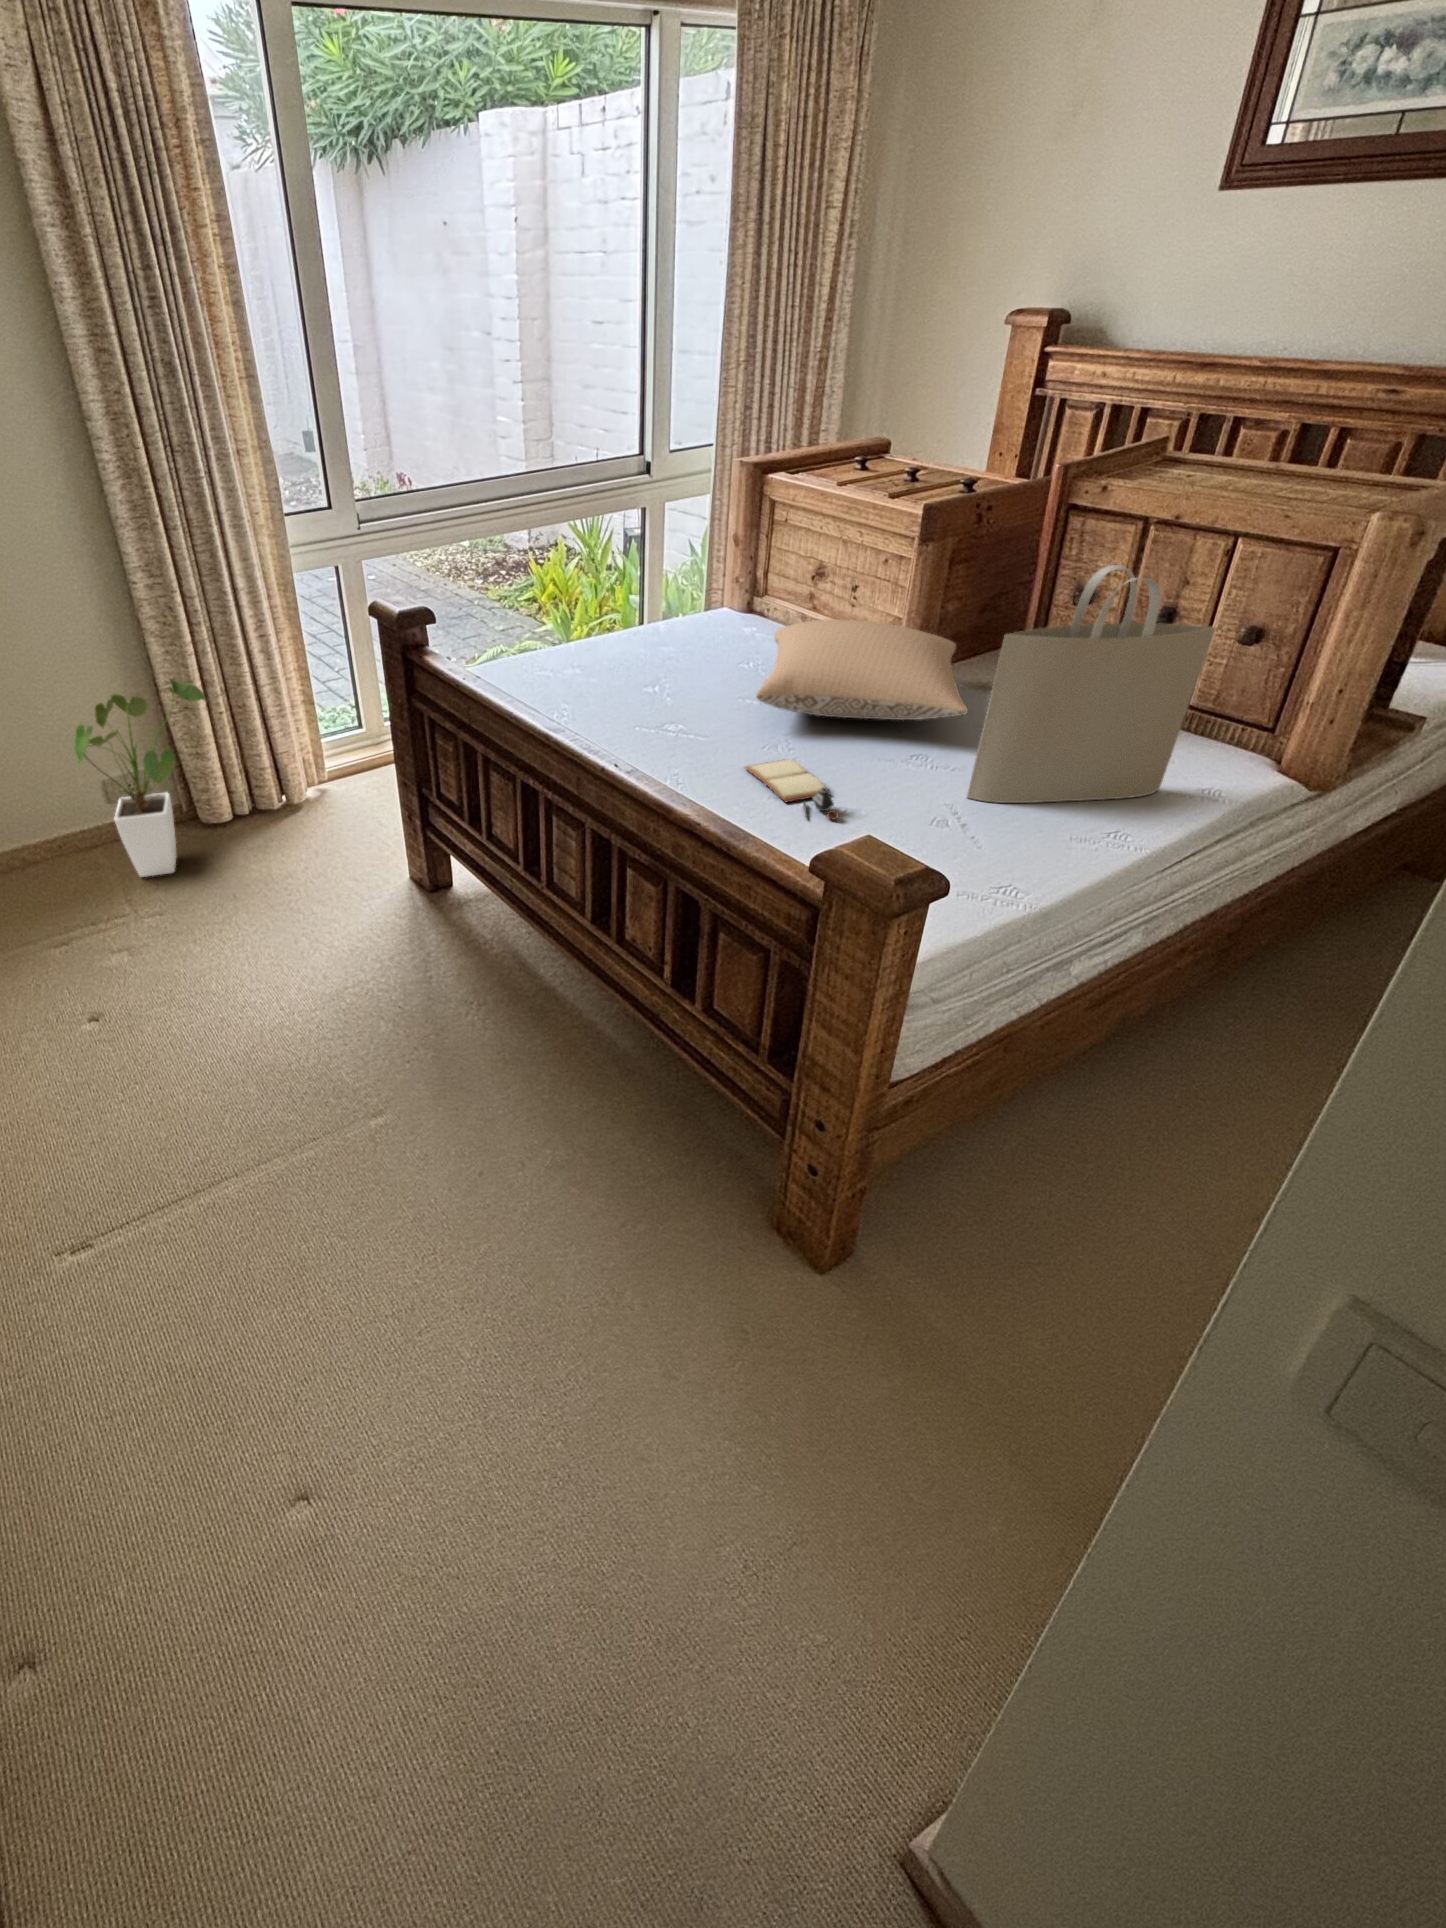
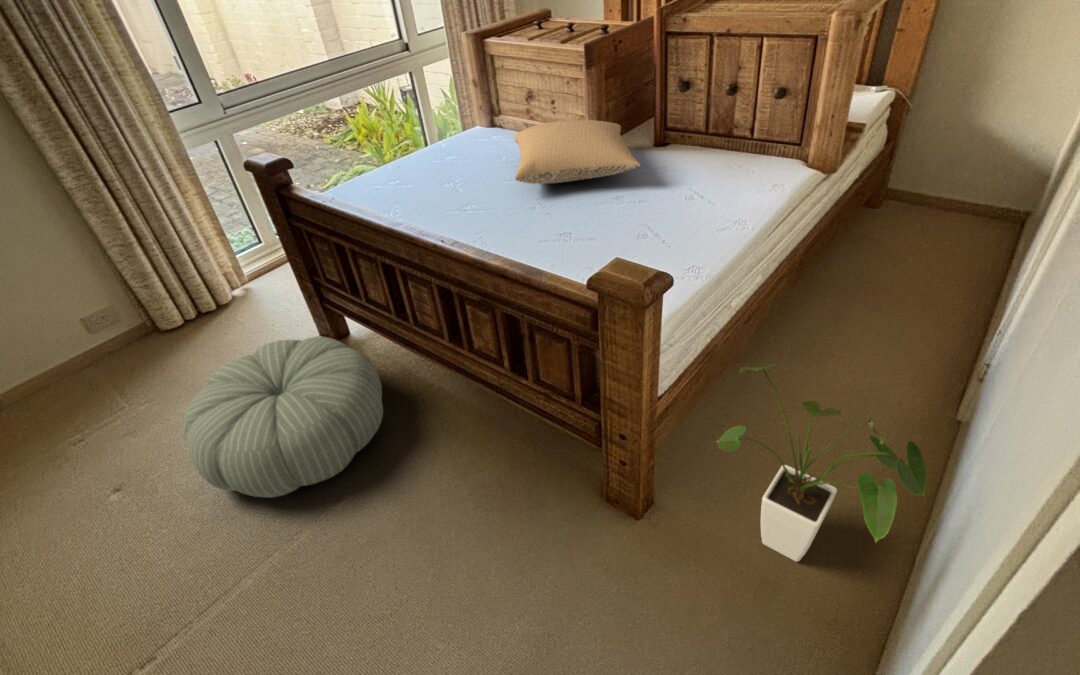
tote bag: present [967,565,1215,803] -> none [653,63,767,217]
house plant: present [74,679,206,877] -> present [717,364,927,562]
book: present [744,760,838,819] -> none [519,214,585,251]
pouf: none [199,866,478,1084] -> present [184,336,383,497]

